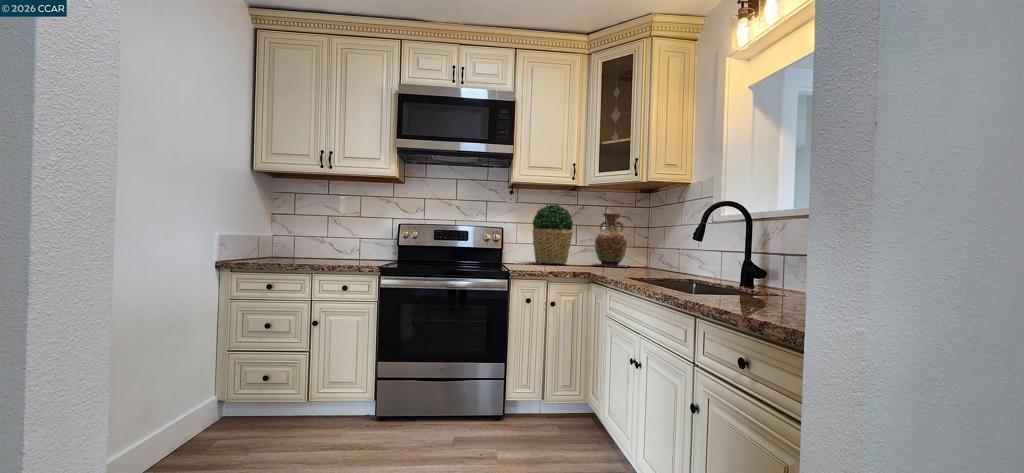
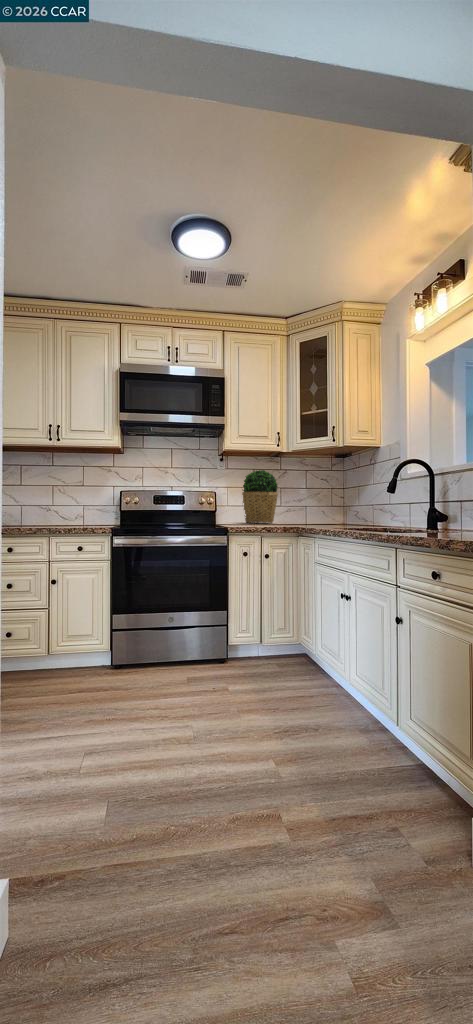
vase: present [592,213,629,267] -> none [293,476,329,523]

